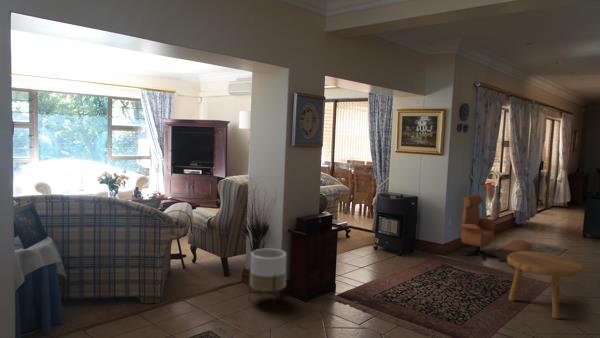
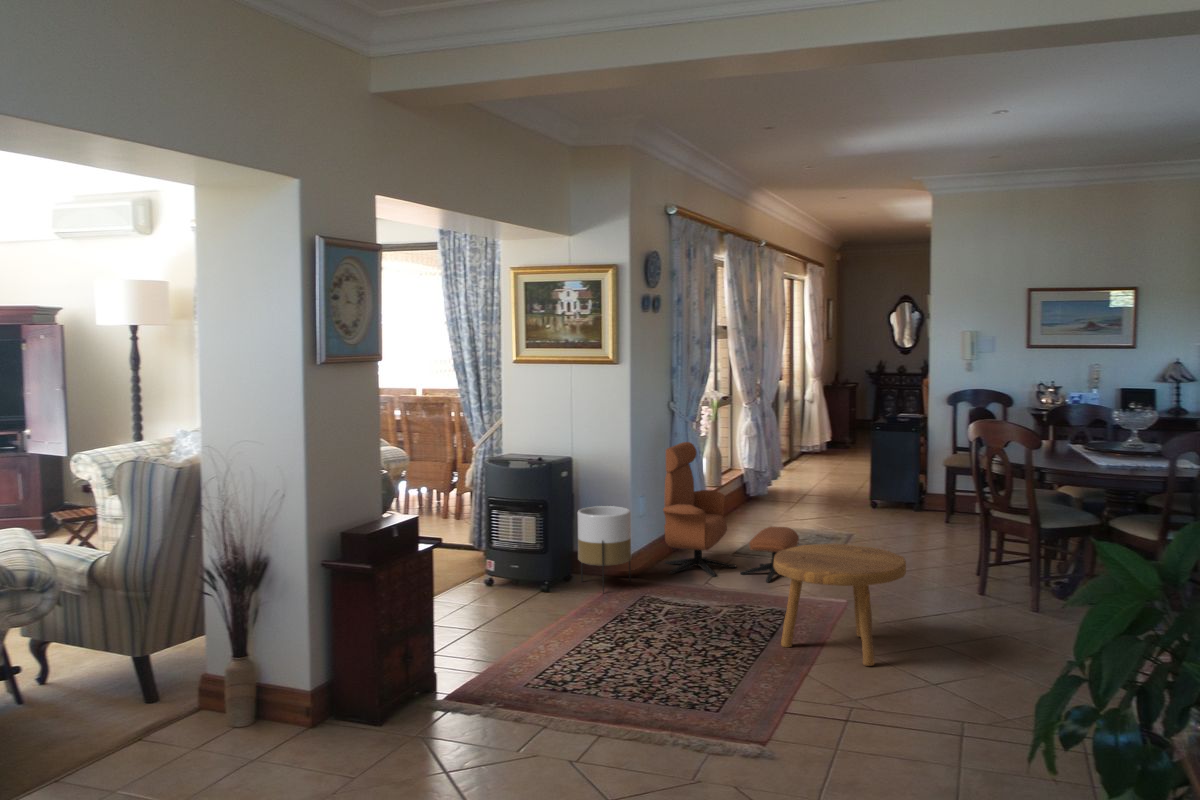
planter: present [249,249,286,293] -> present [577,506,631,592]

